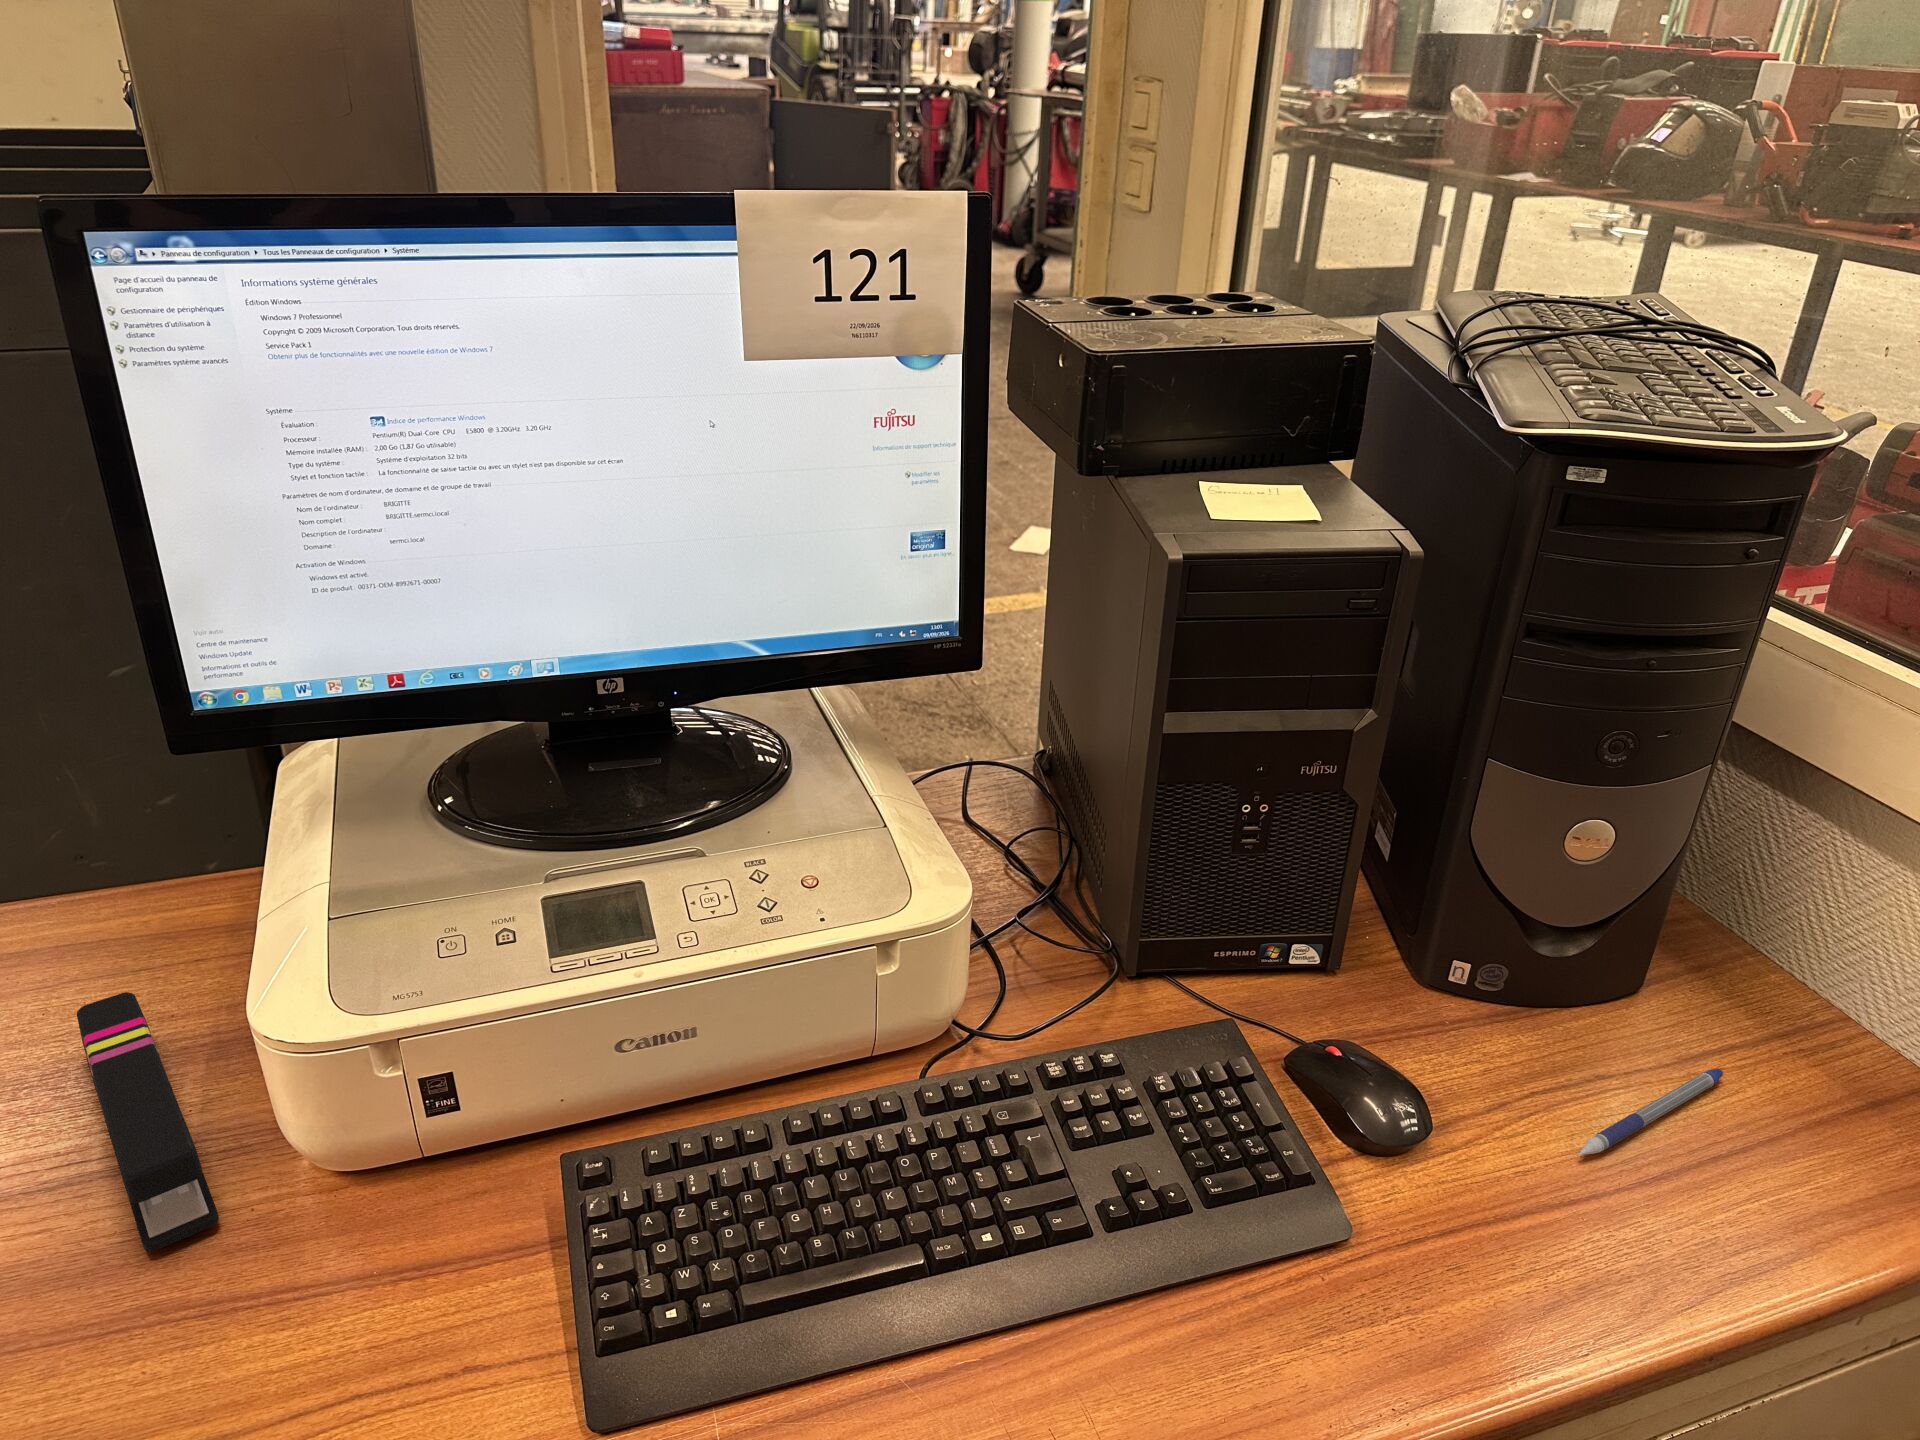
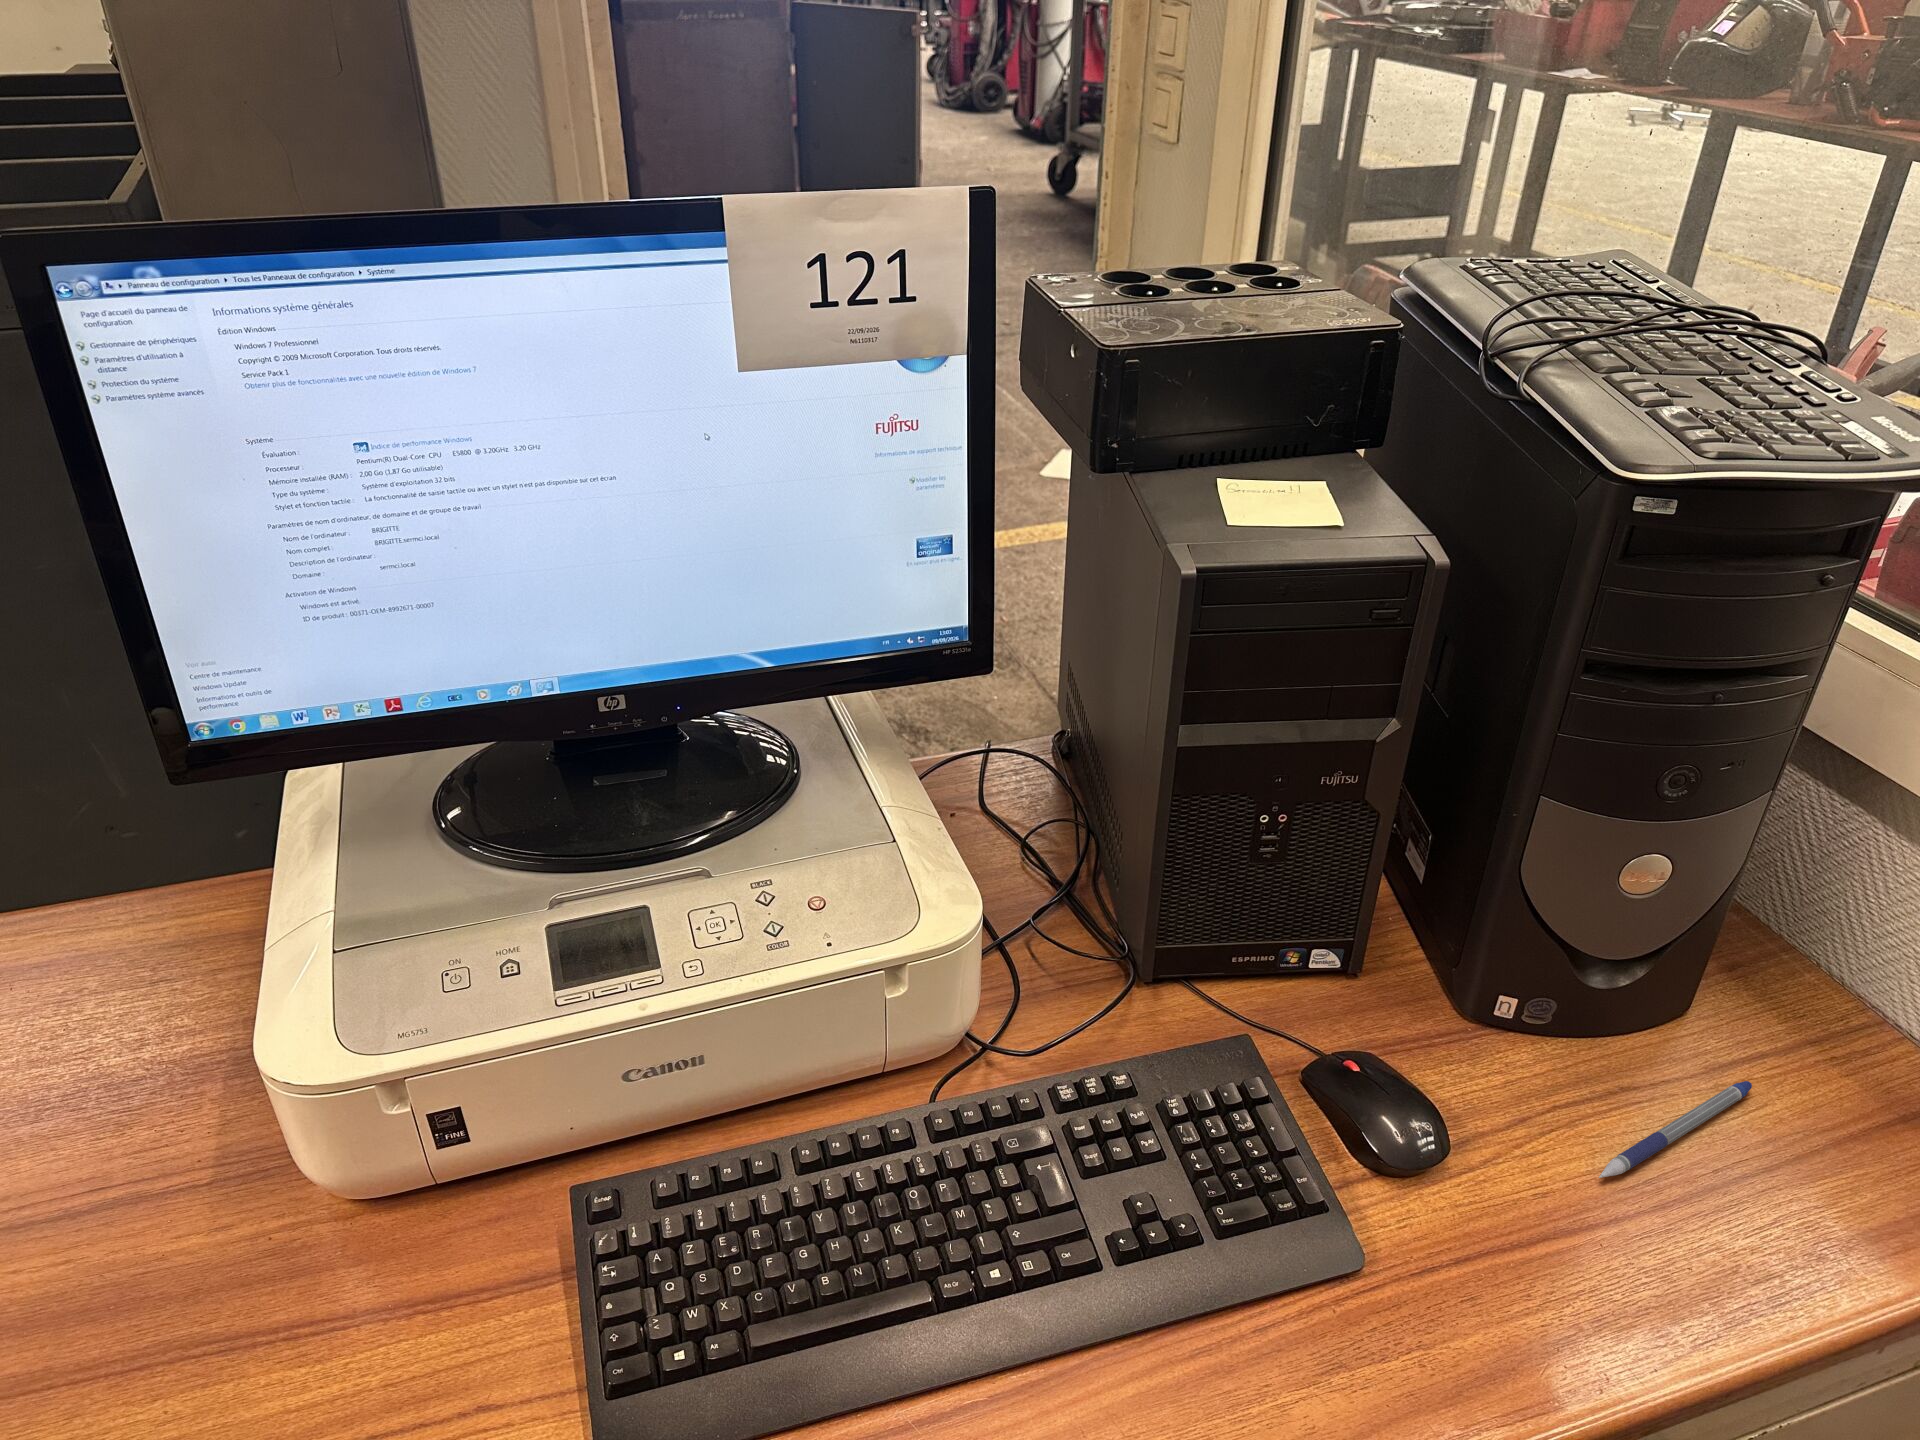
stapler: present [77,992,219,1252] -> none [97,1016,239,1287]

